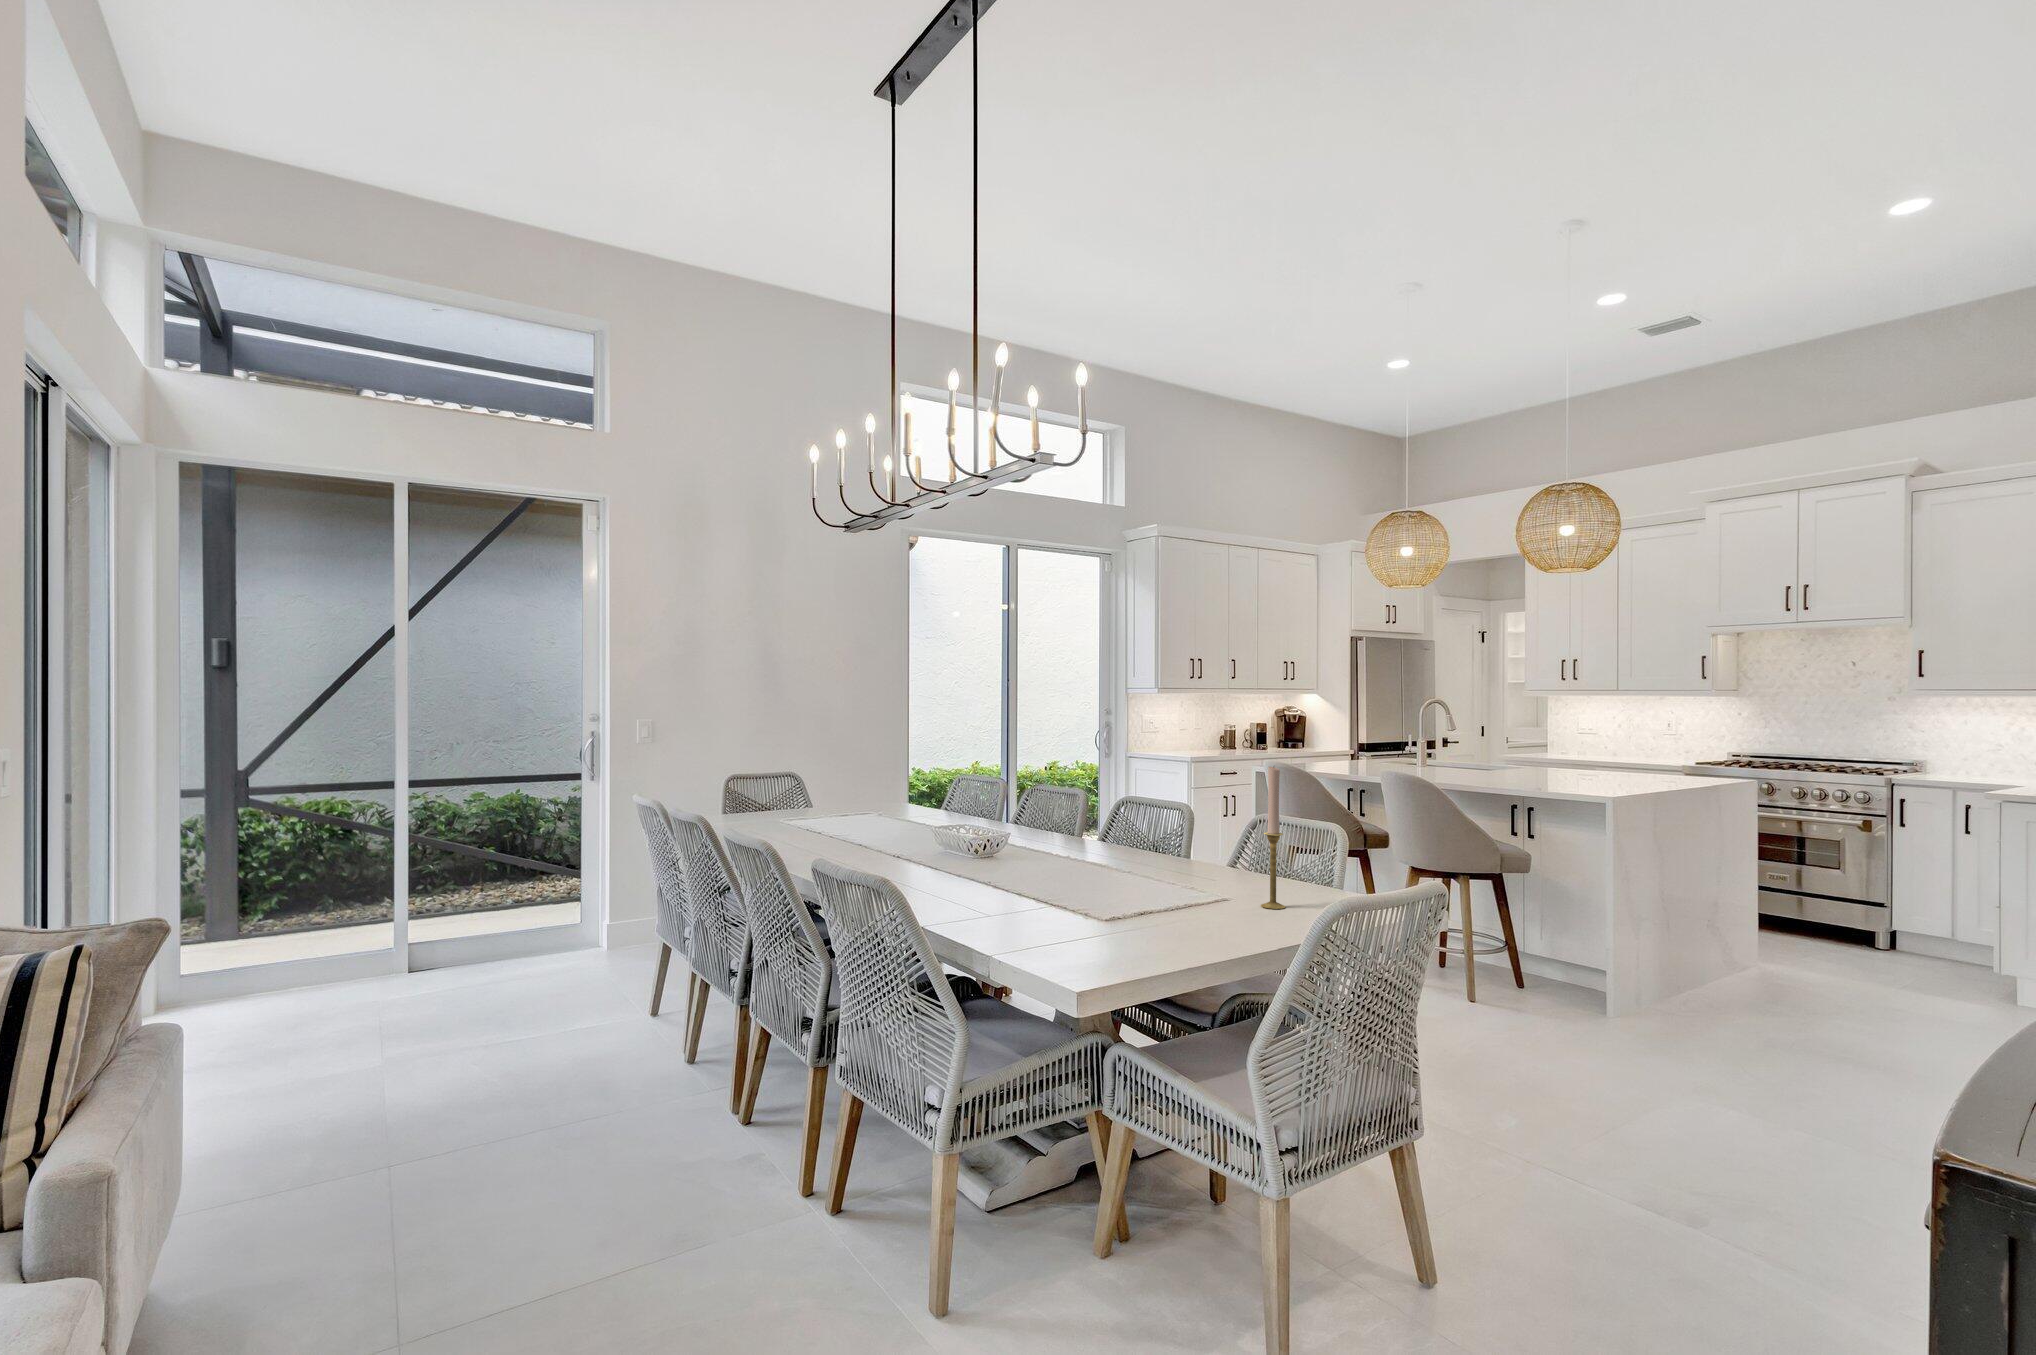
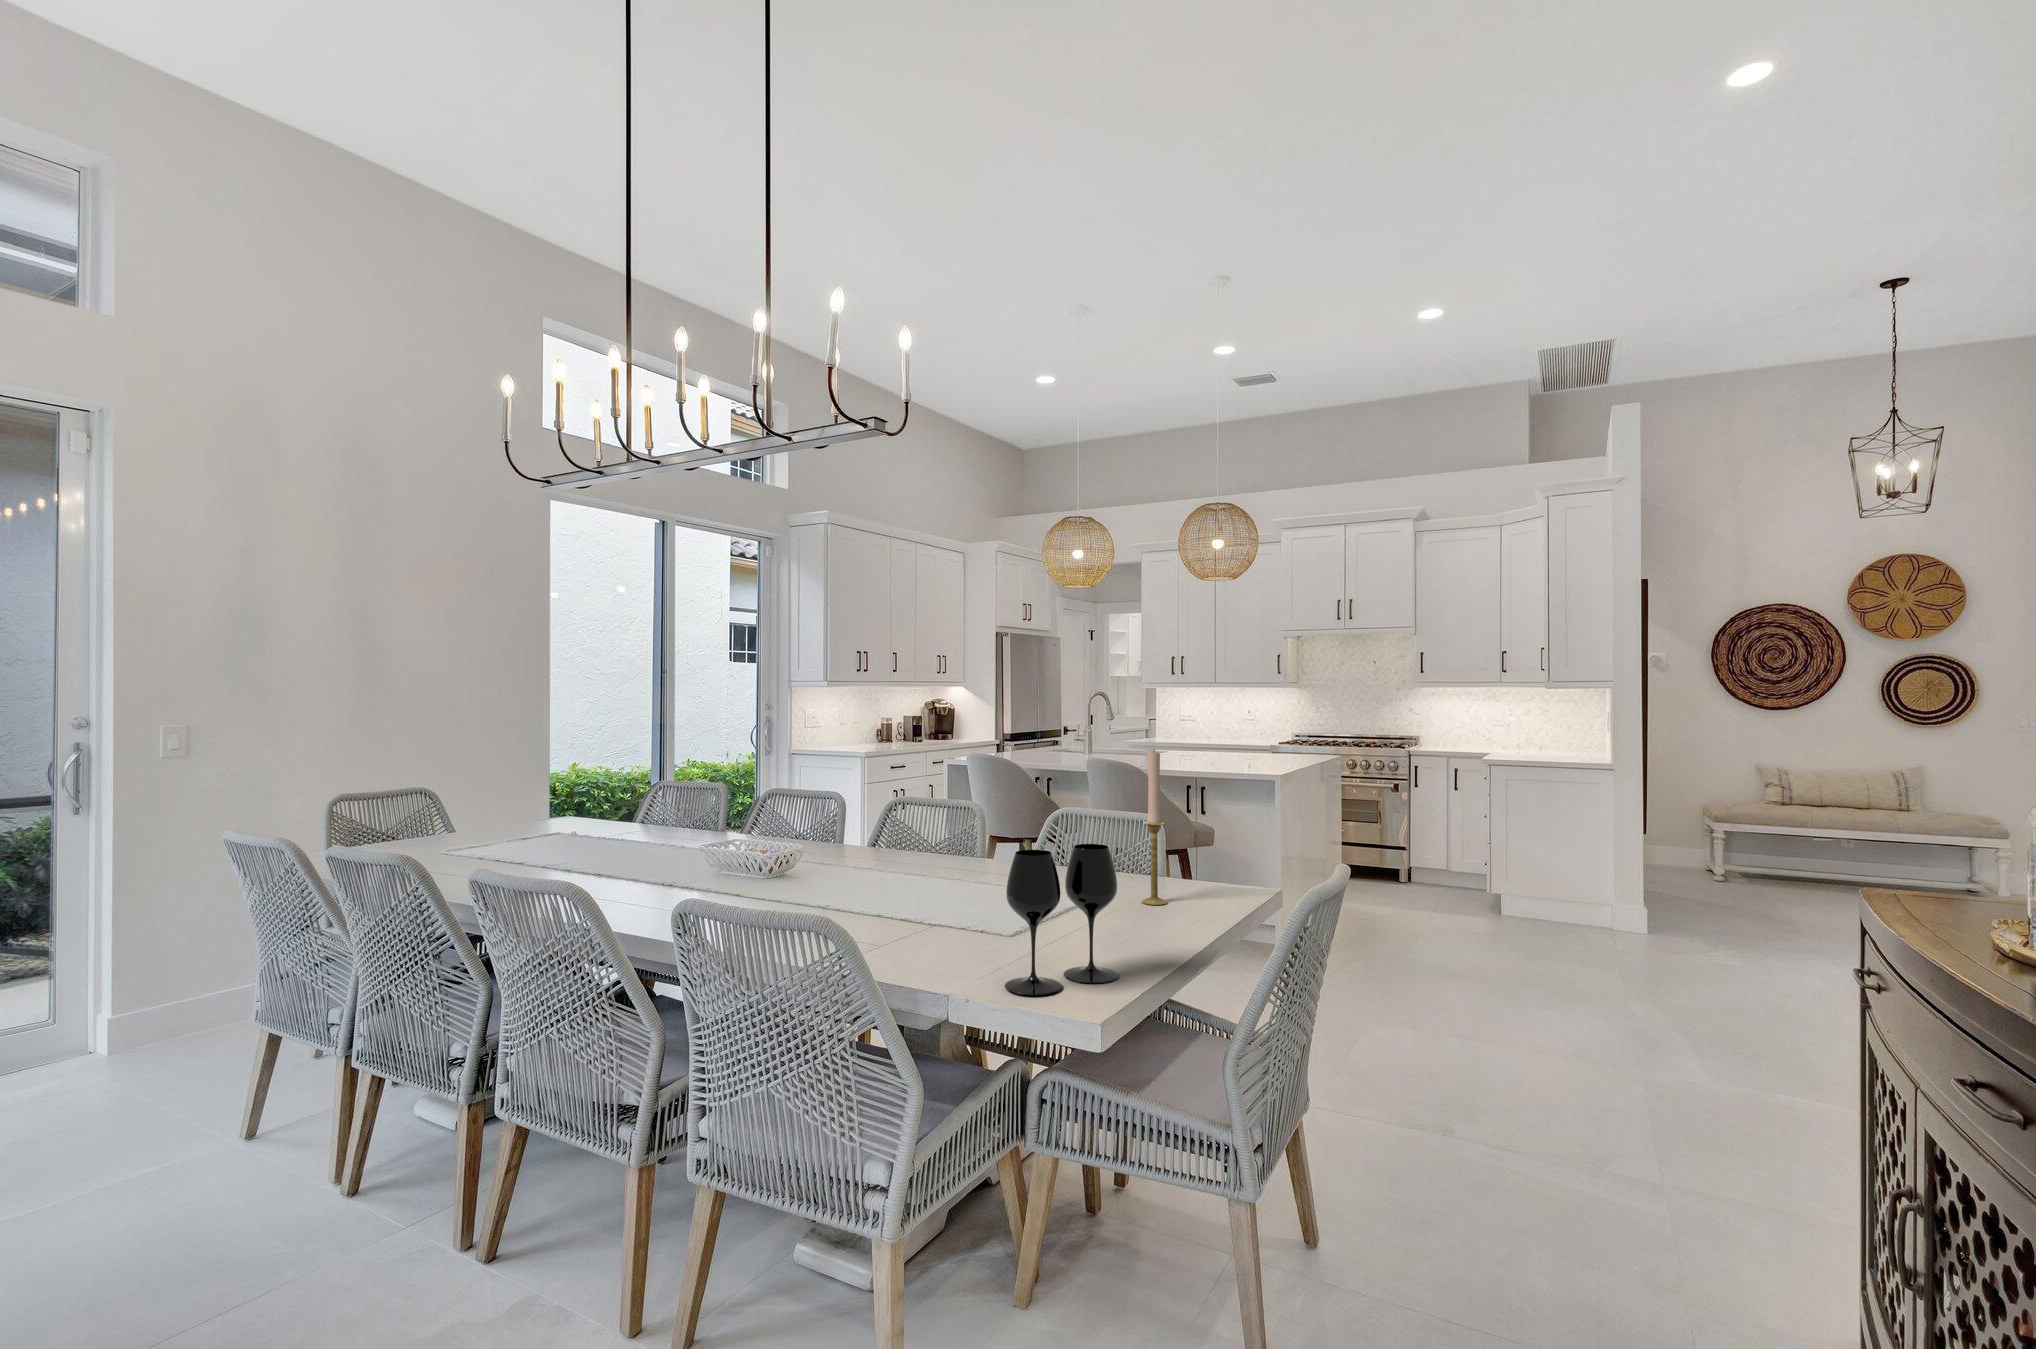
wine glass: none [1052,842,1154,955] -> present [1005,844,1119,995]

